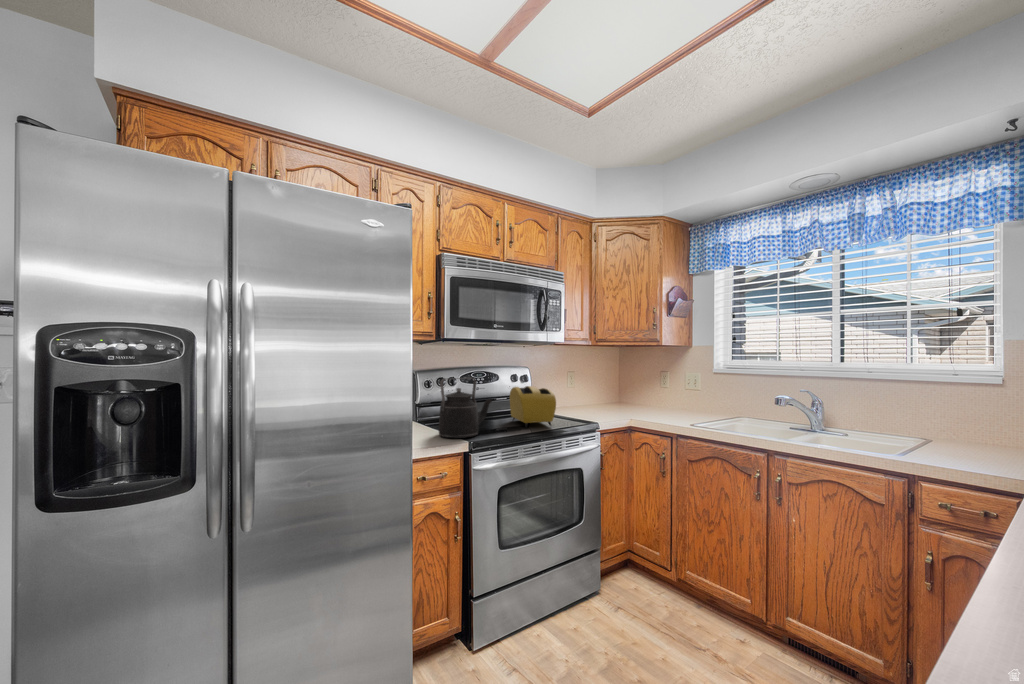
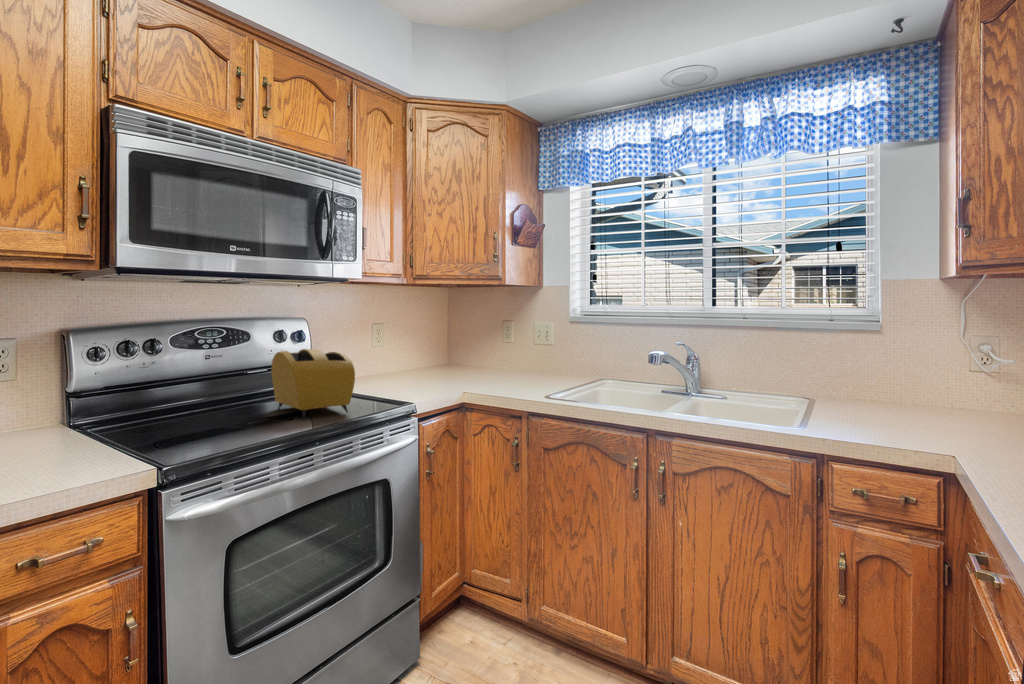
kettle: present [439,378,492,438] -> none [121,335,238,449]

